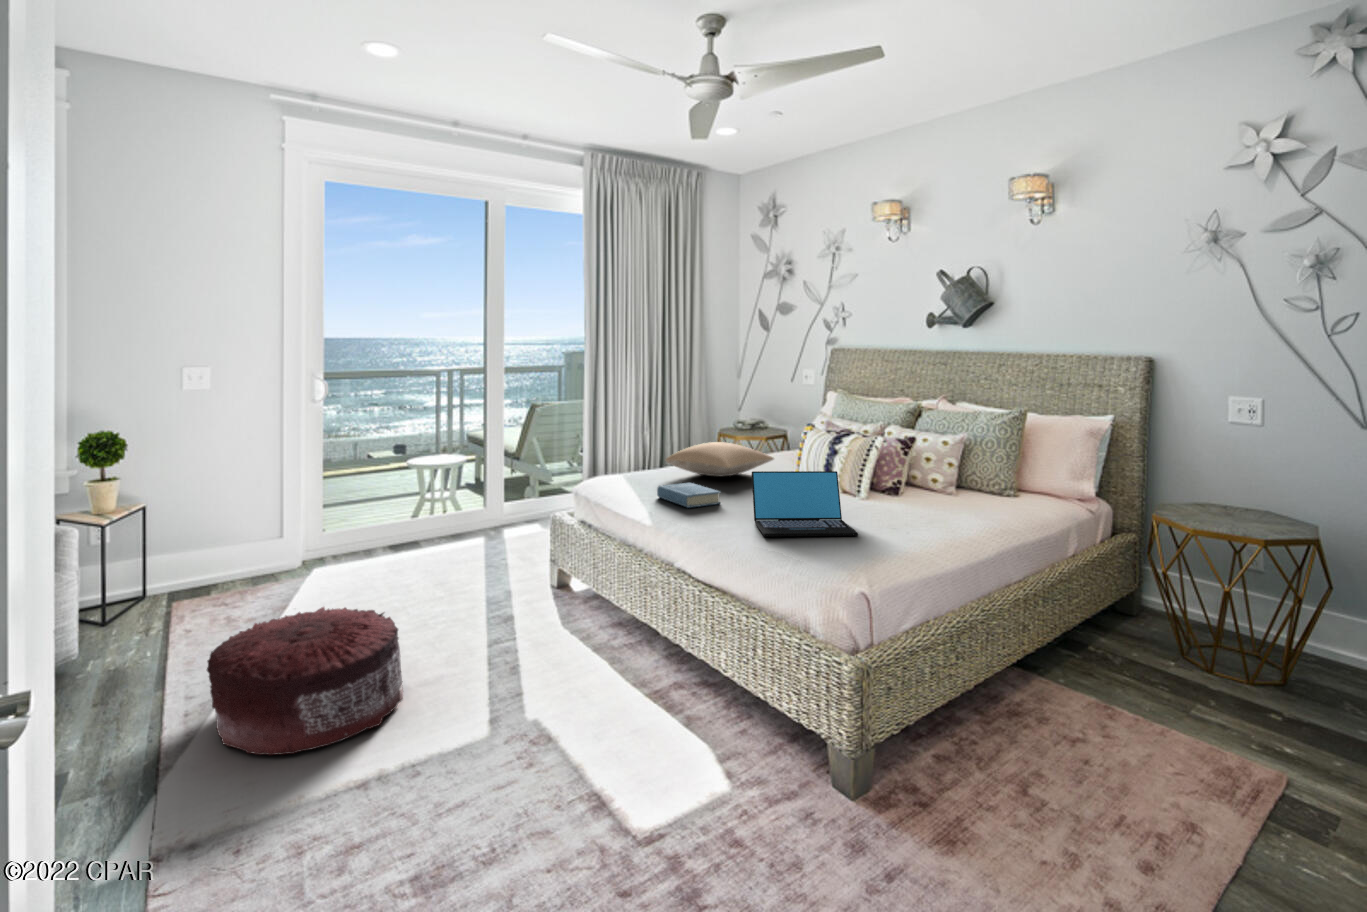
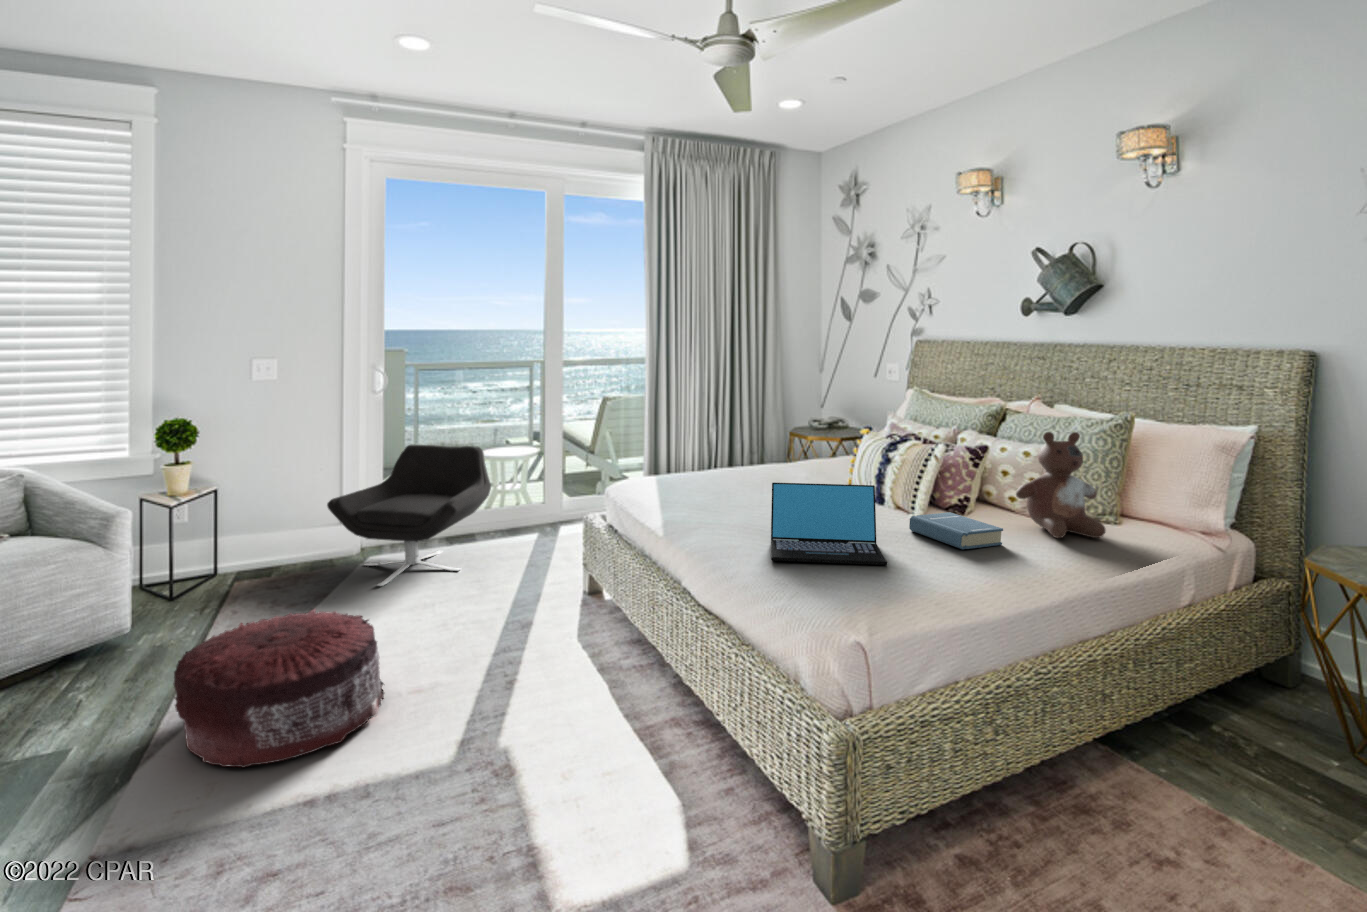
stuffed bear: none [944,423,1015,510] -> present [1016,432,1106,538]
pillow: present [666,442,774,476] -> none [703,446,826,484]
lounge chair: none [283,450,445,590] -> present [327,445,491,586]
hardback book: present [657,483,720,508] -> present [909,512,1003,549]

